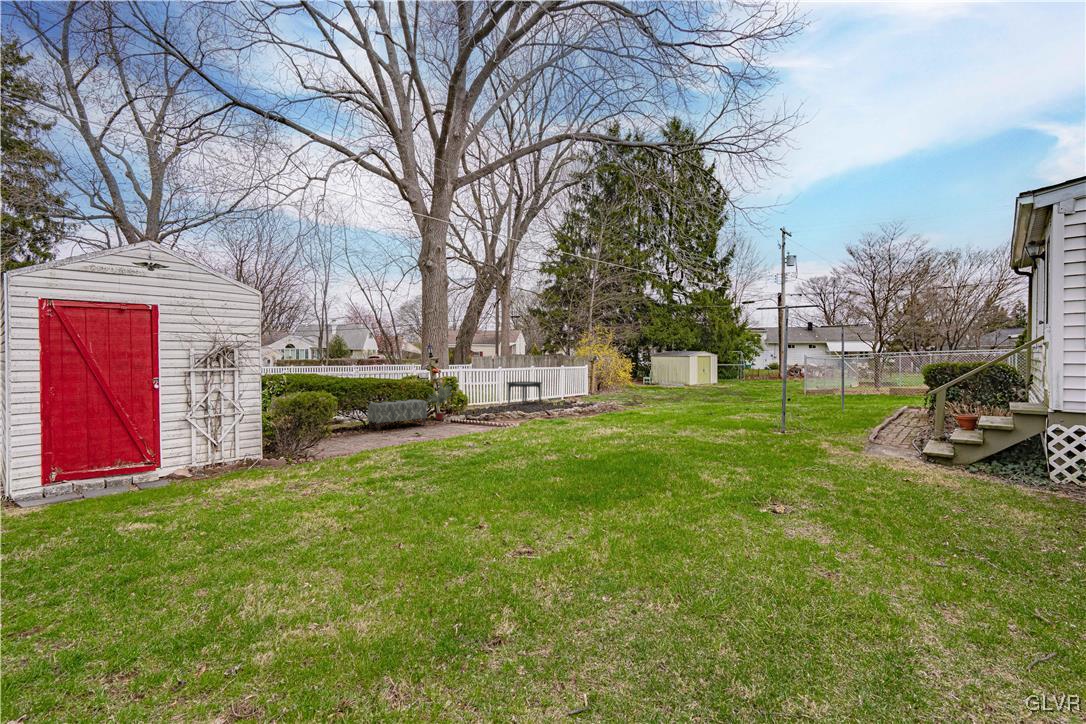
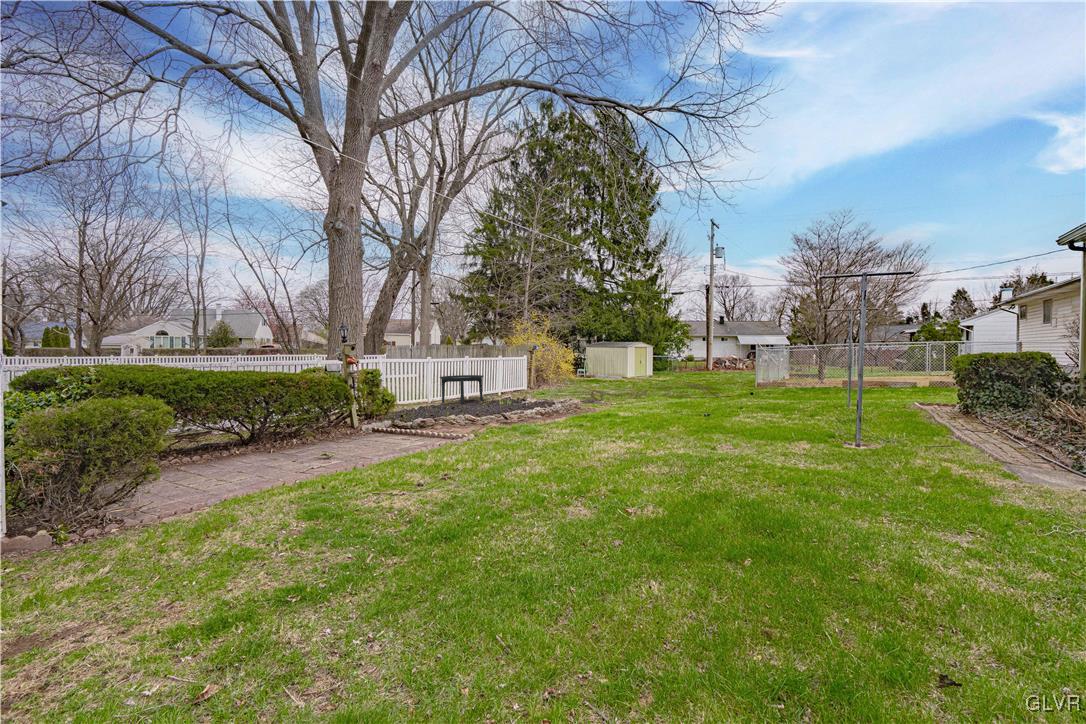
potted tree: present [427,384,452,421] -> none [336,377,373,429]
bench: present [367,399,427,431] -> none [245,401,338,450]

